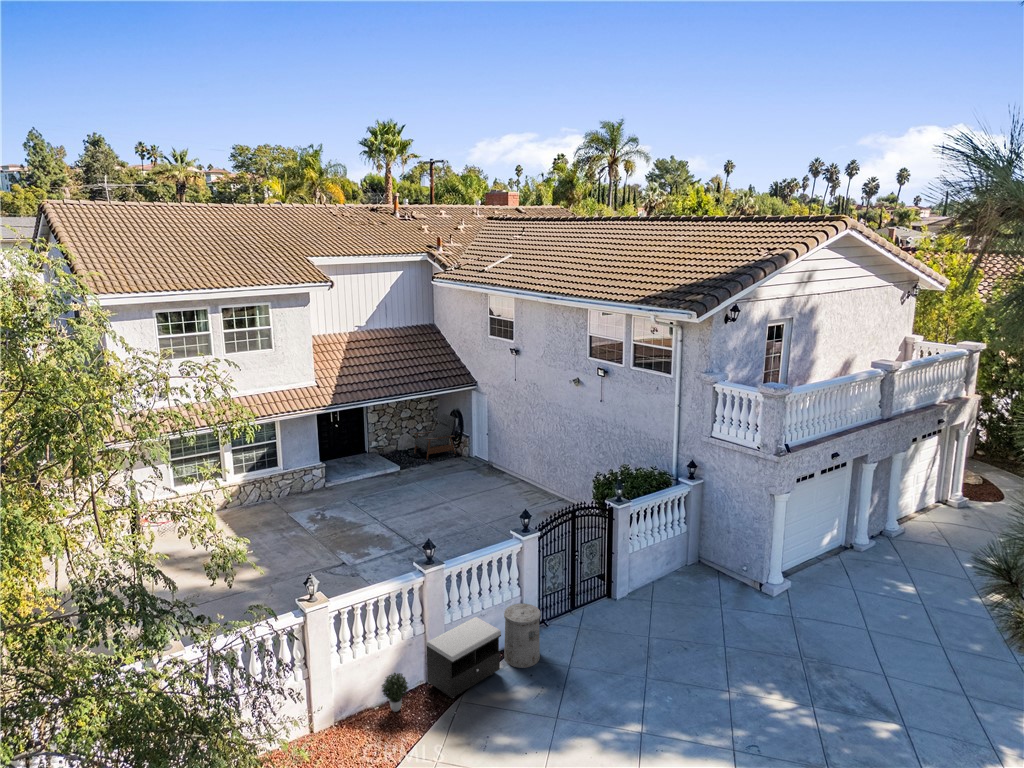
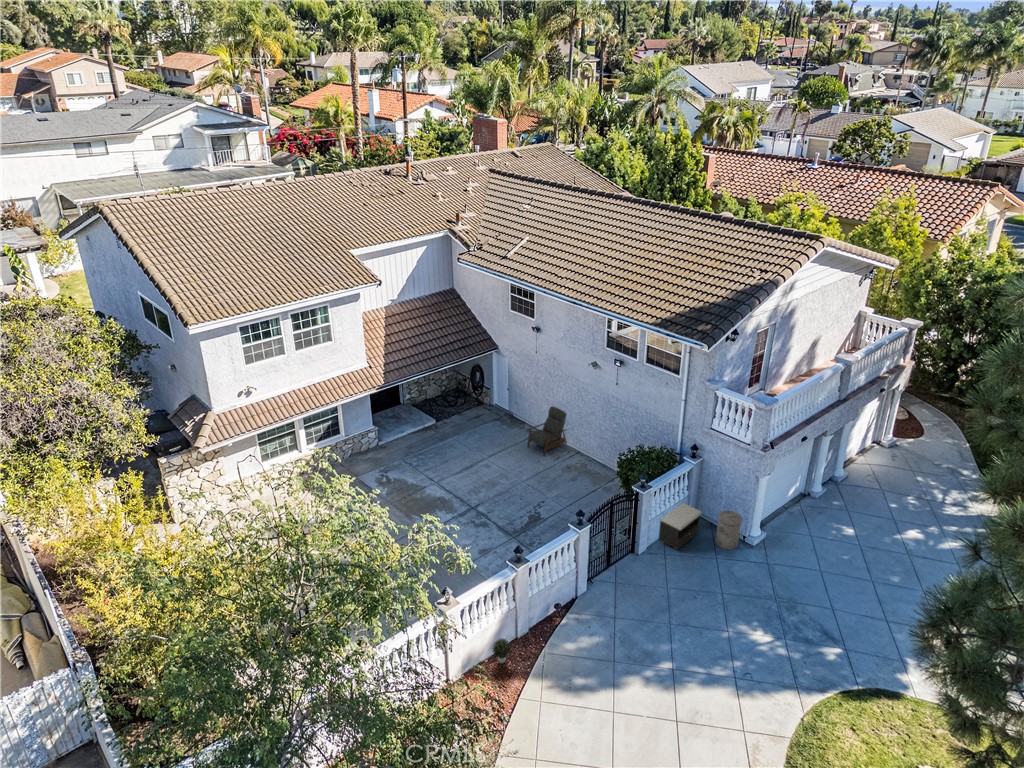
chair: present [413,413,456,460] -> present [527,406,567,456]
trash can: present [504,603,541,668] -> present [715,511,742,550]
storage bench: present [427,617,501,698] -> present [659,503,702,550]

